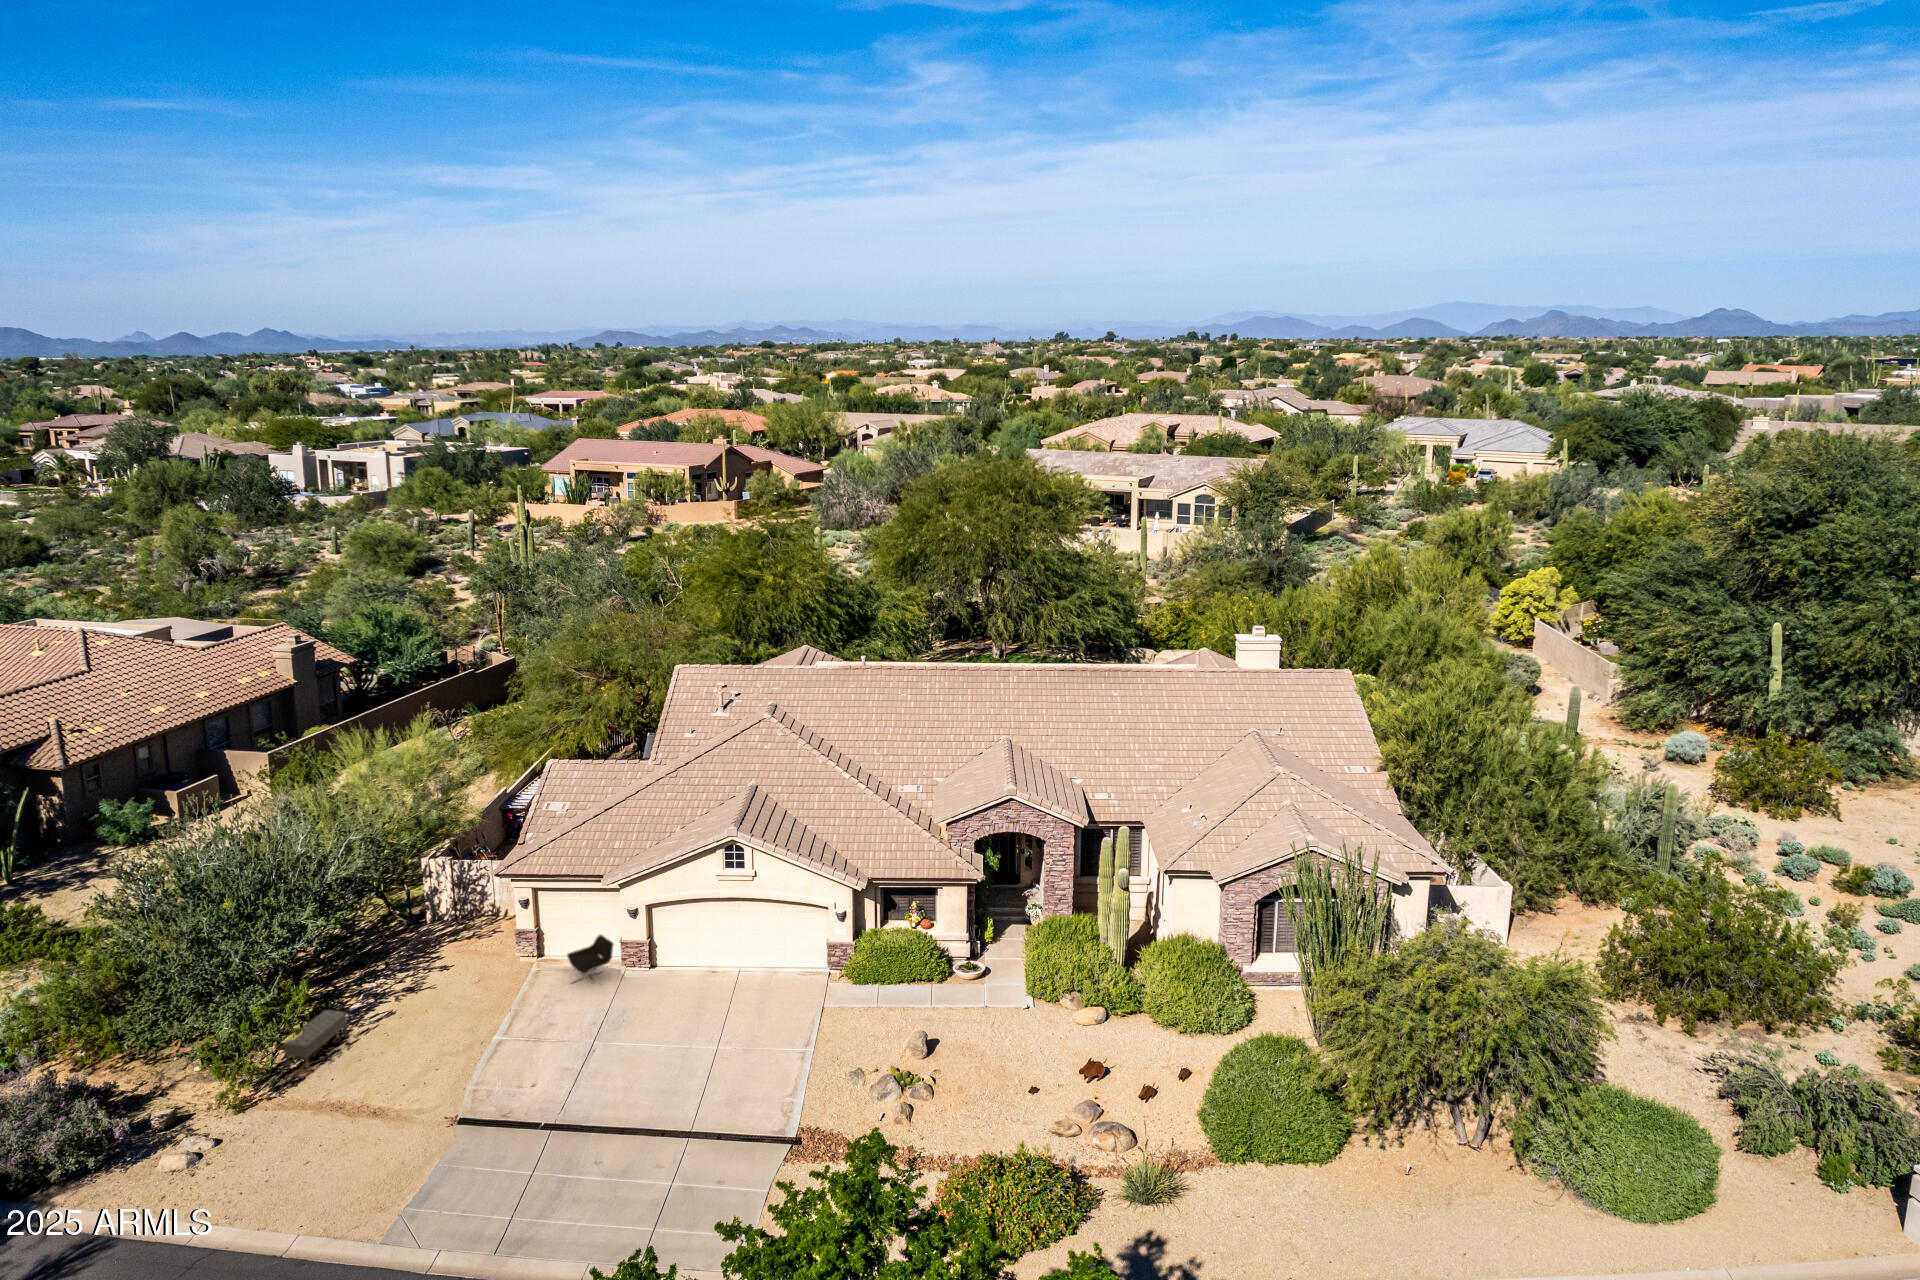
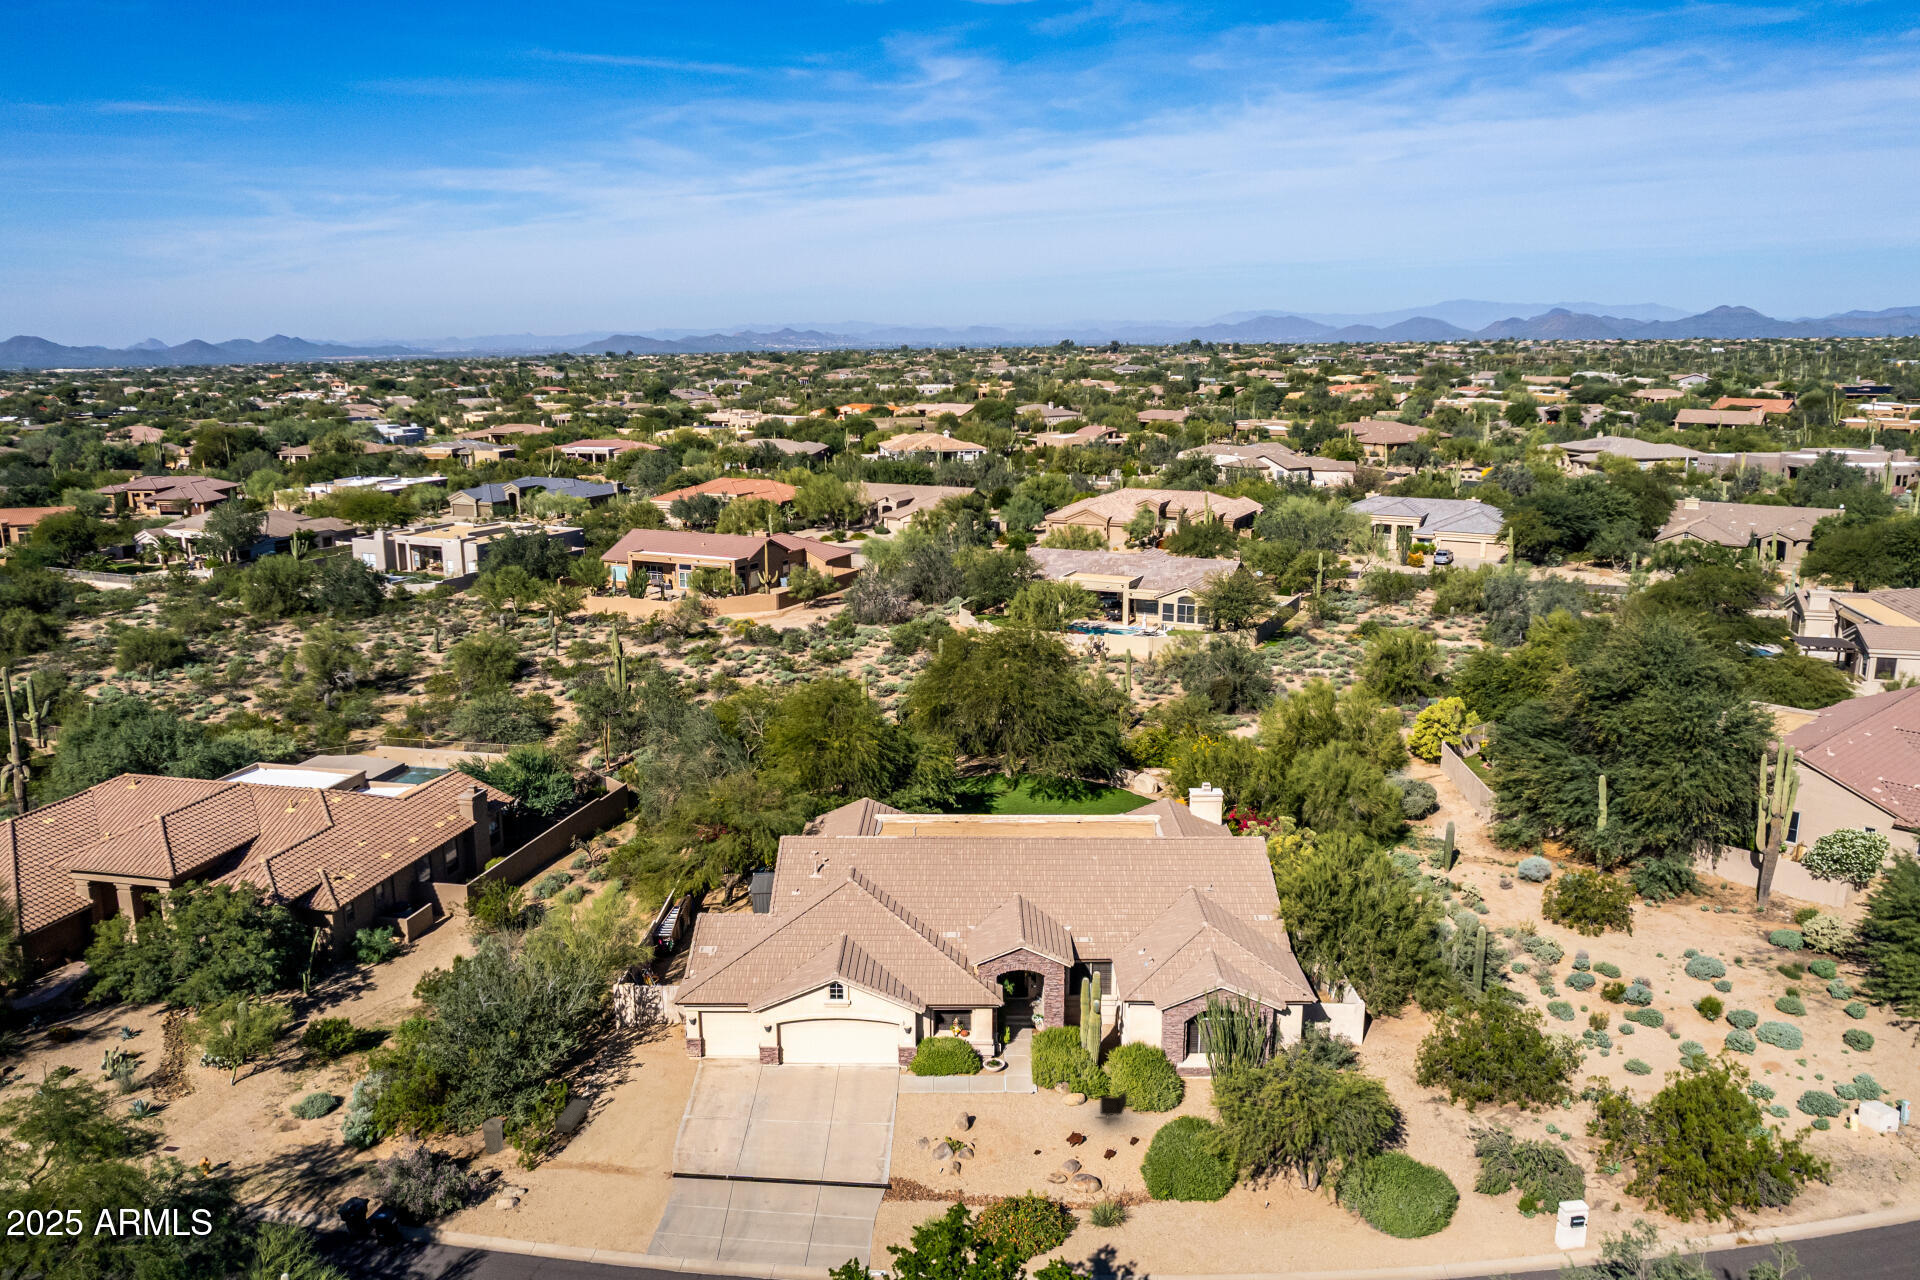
lounge chair: present [567,935,613,983] -> present [1100,1092,1127,1119]
trash can: none [162,1035,200,1089] -> present [482,1119,503,1154]

